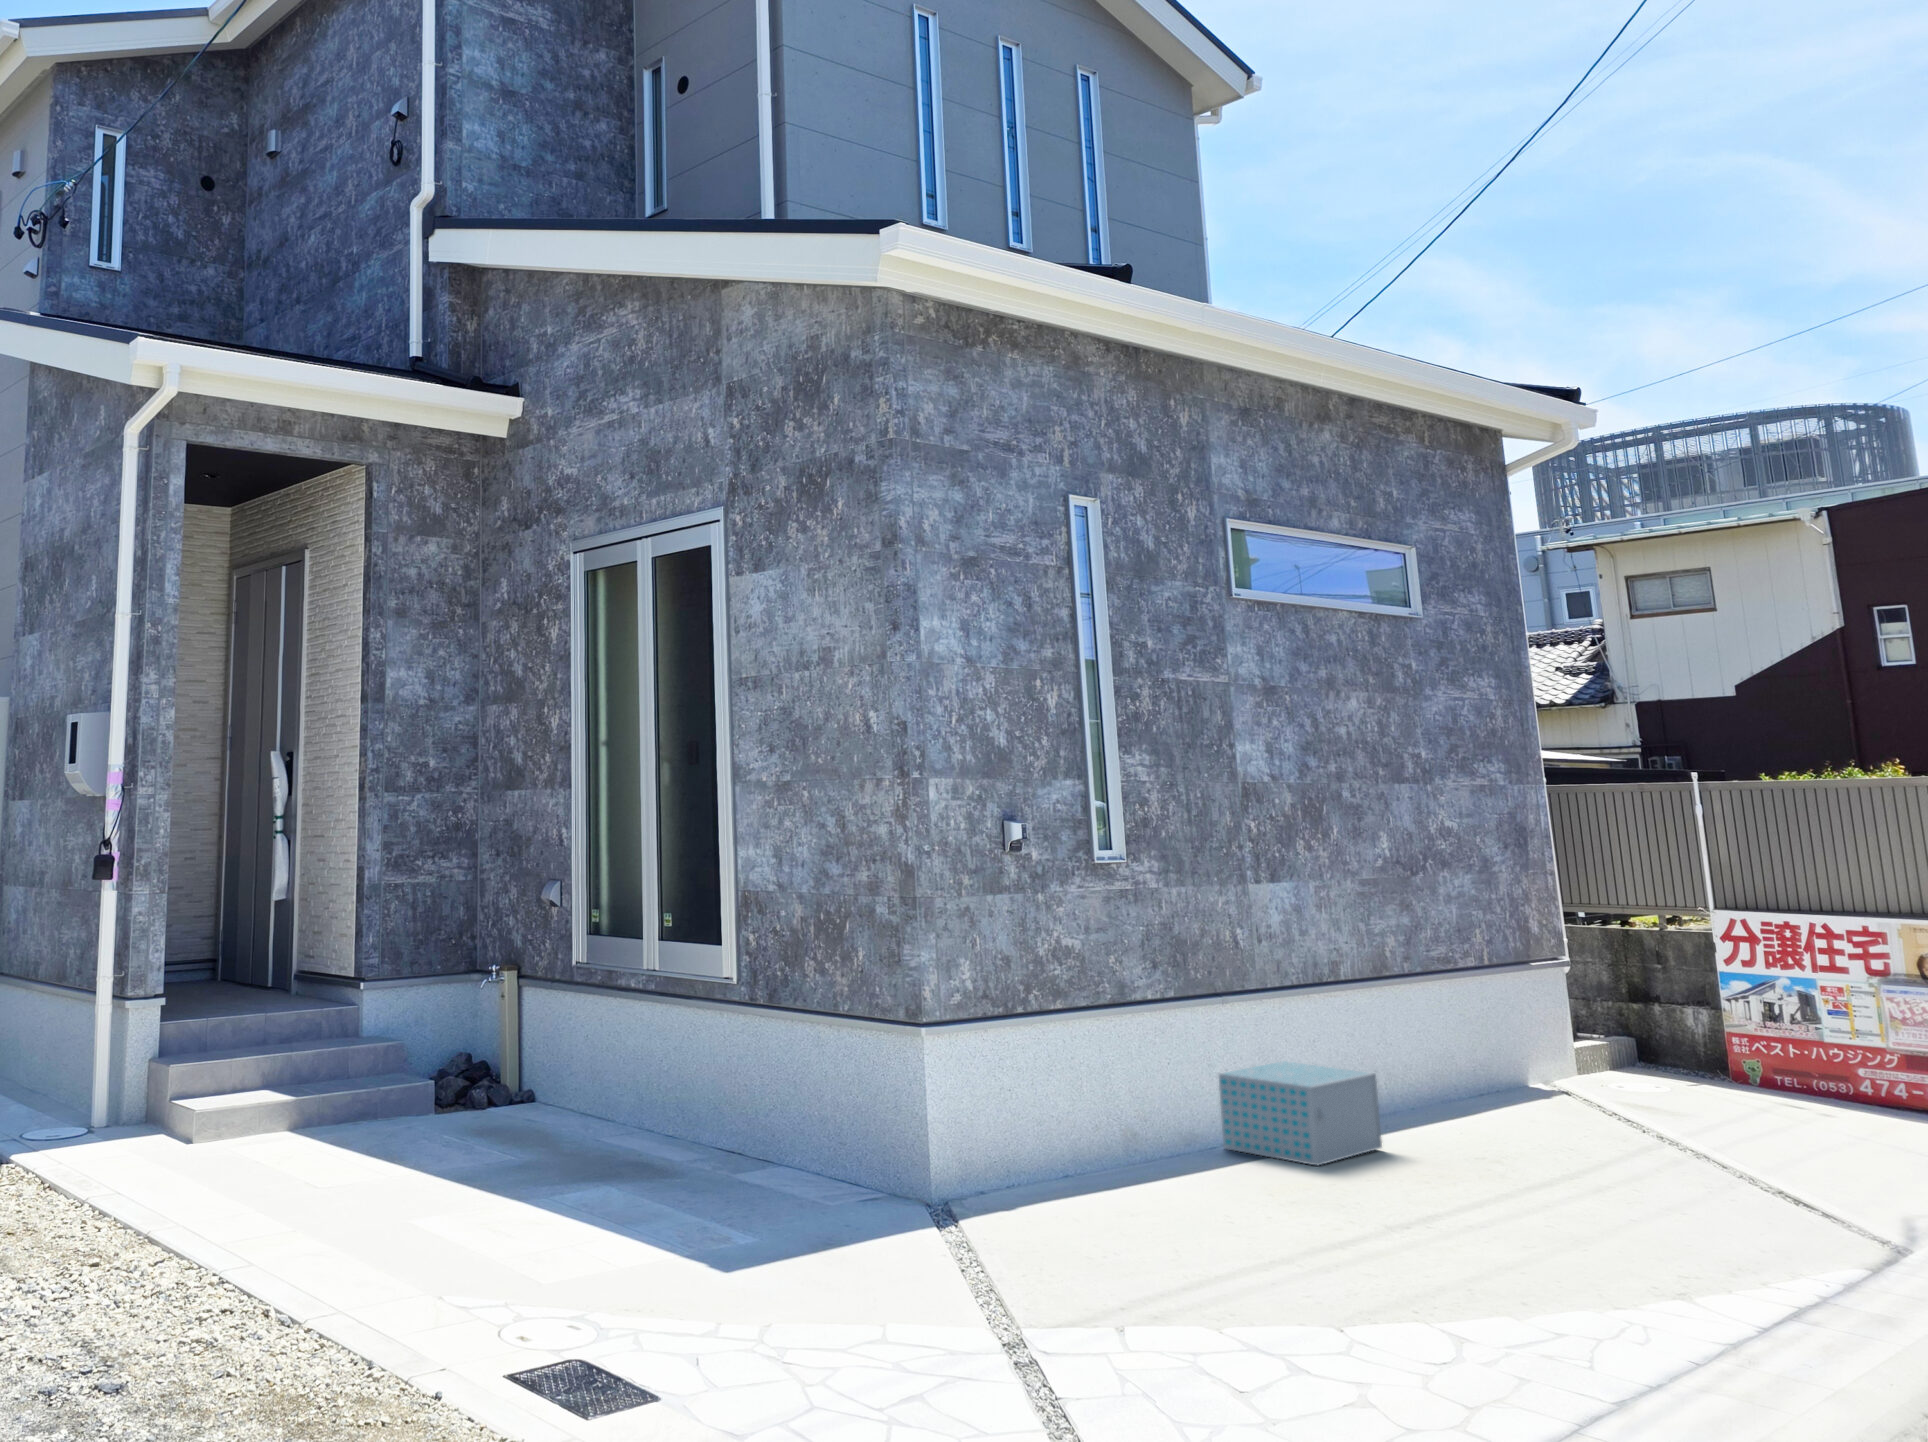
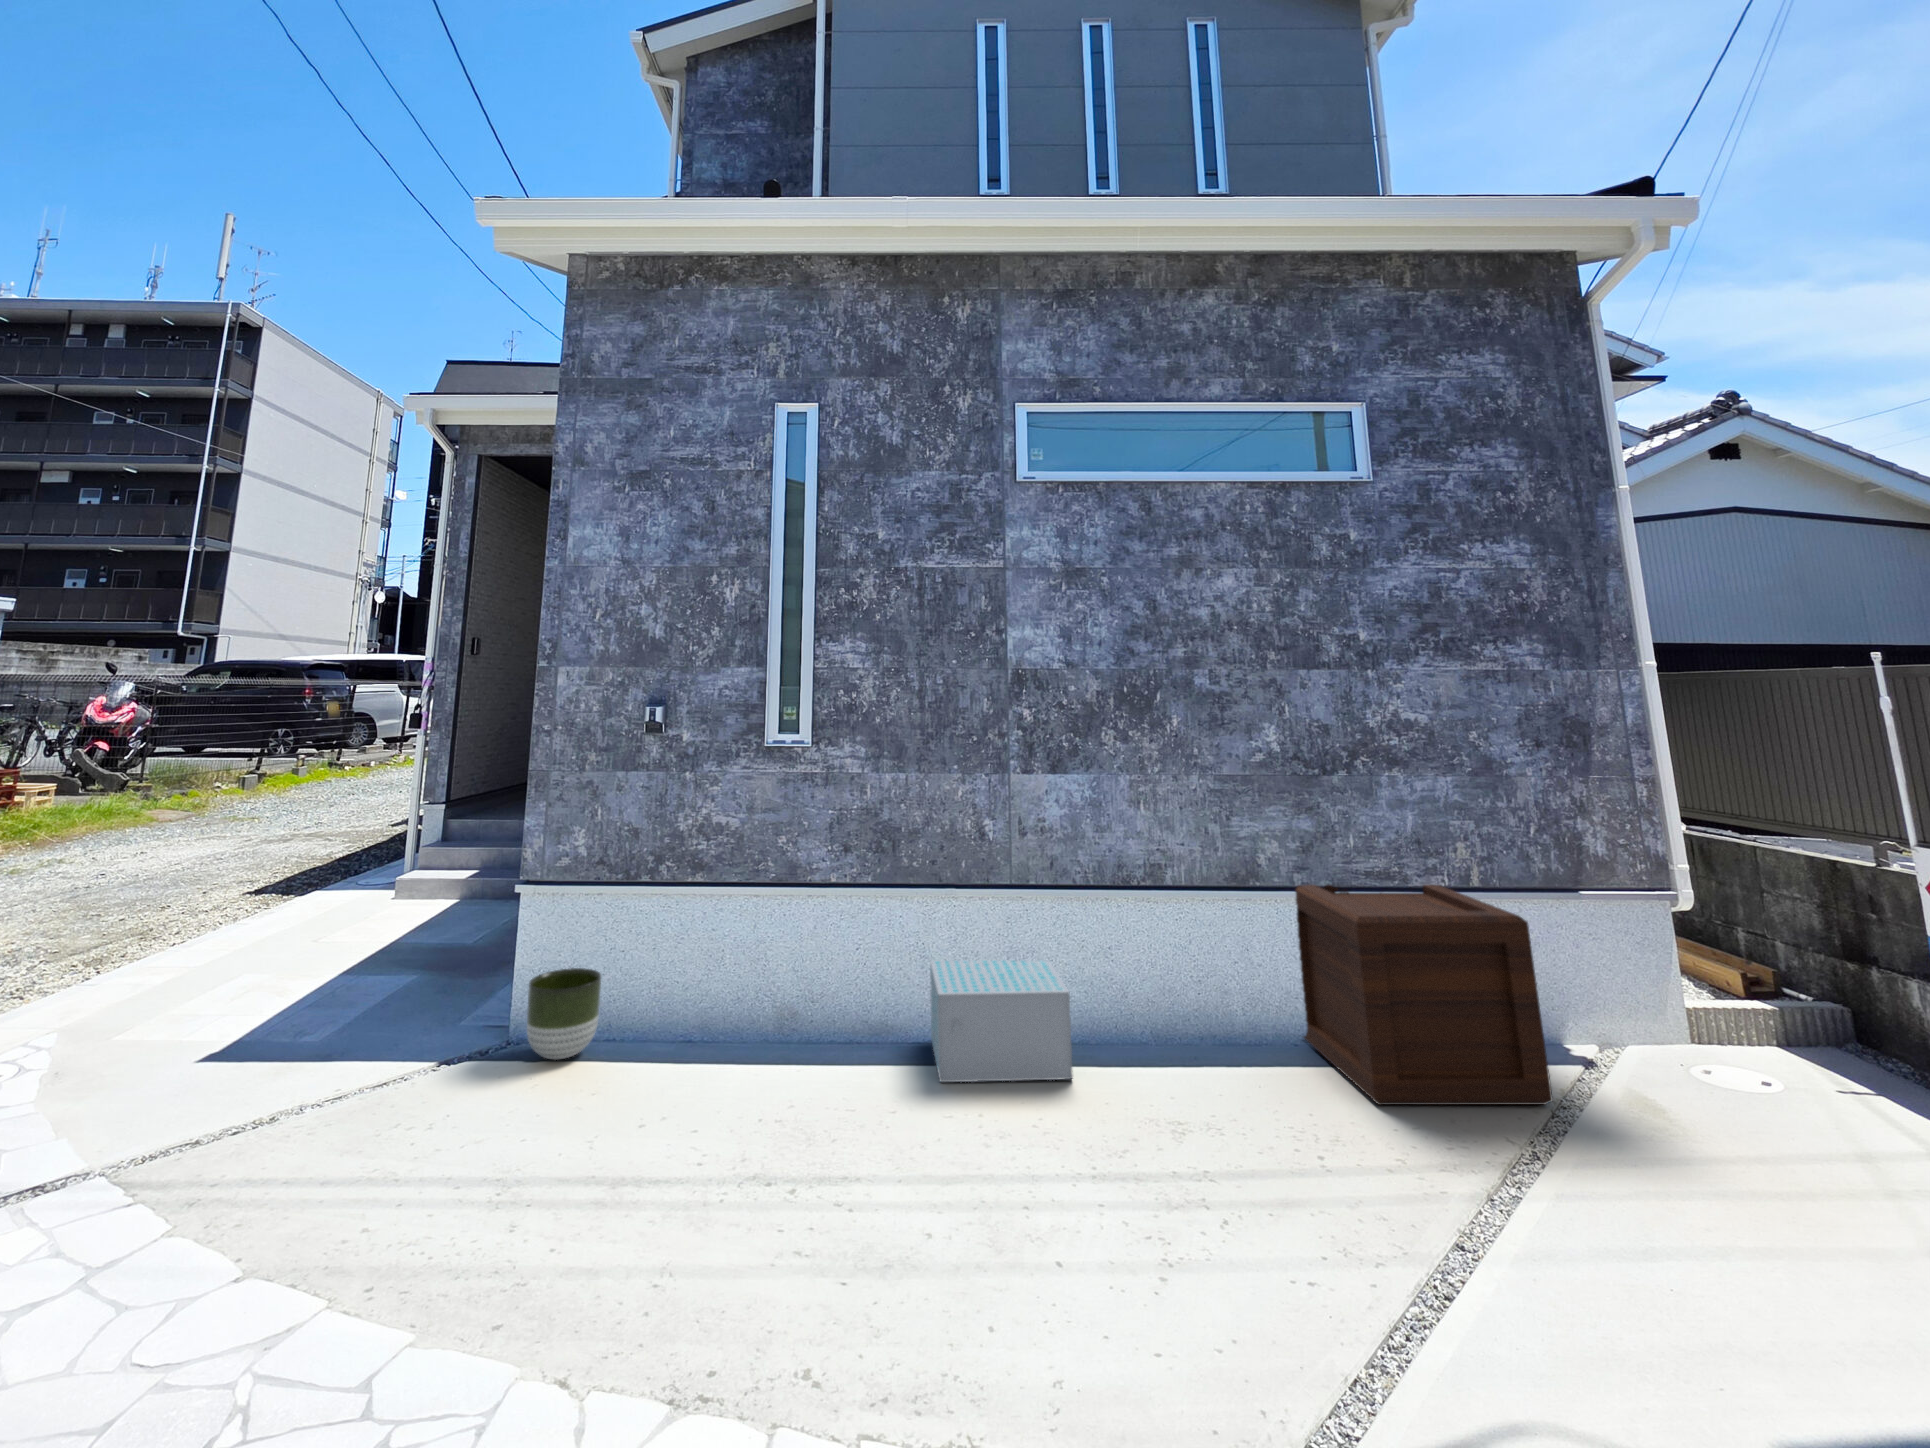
wooden crate: none [1405,965,1617,1129] -> present [1295,885,1553,1105]
planter: none [975,1119,1055,1211] -> present [527,968,601,1059]

